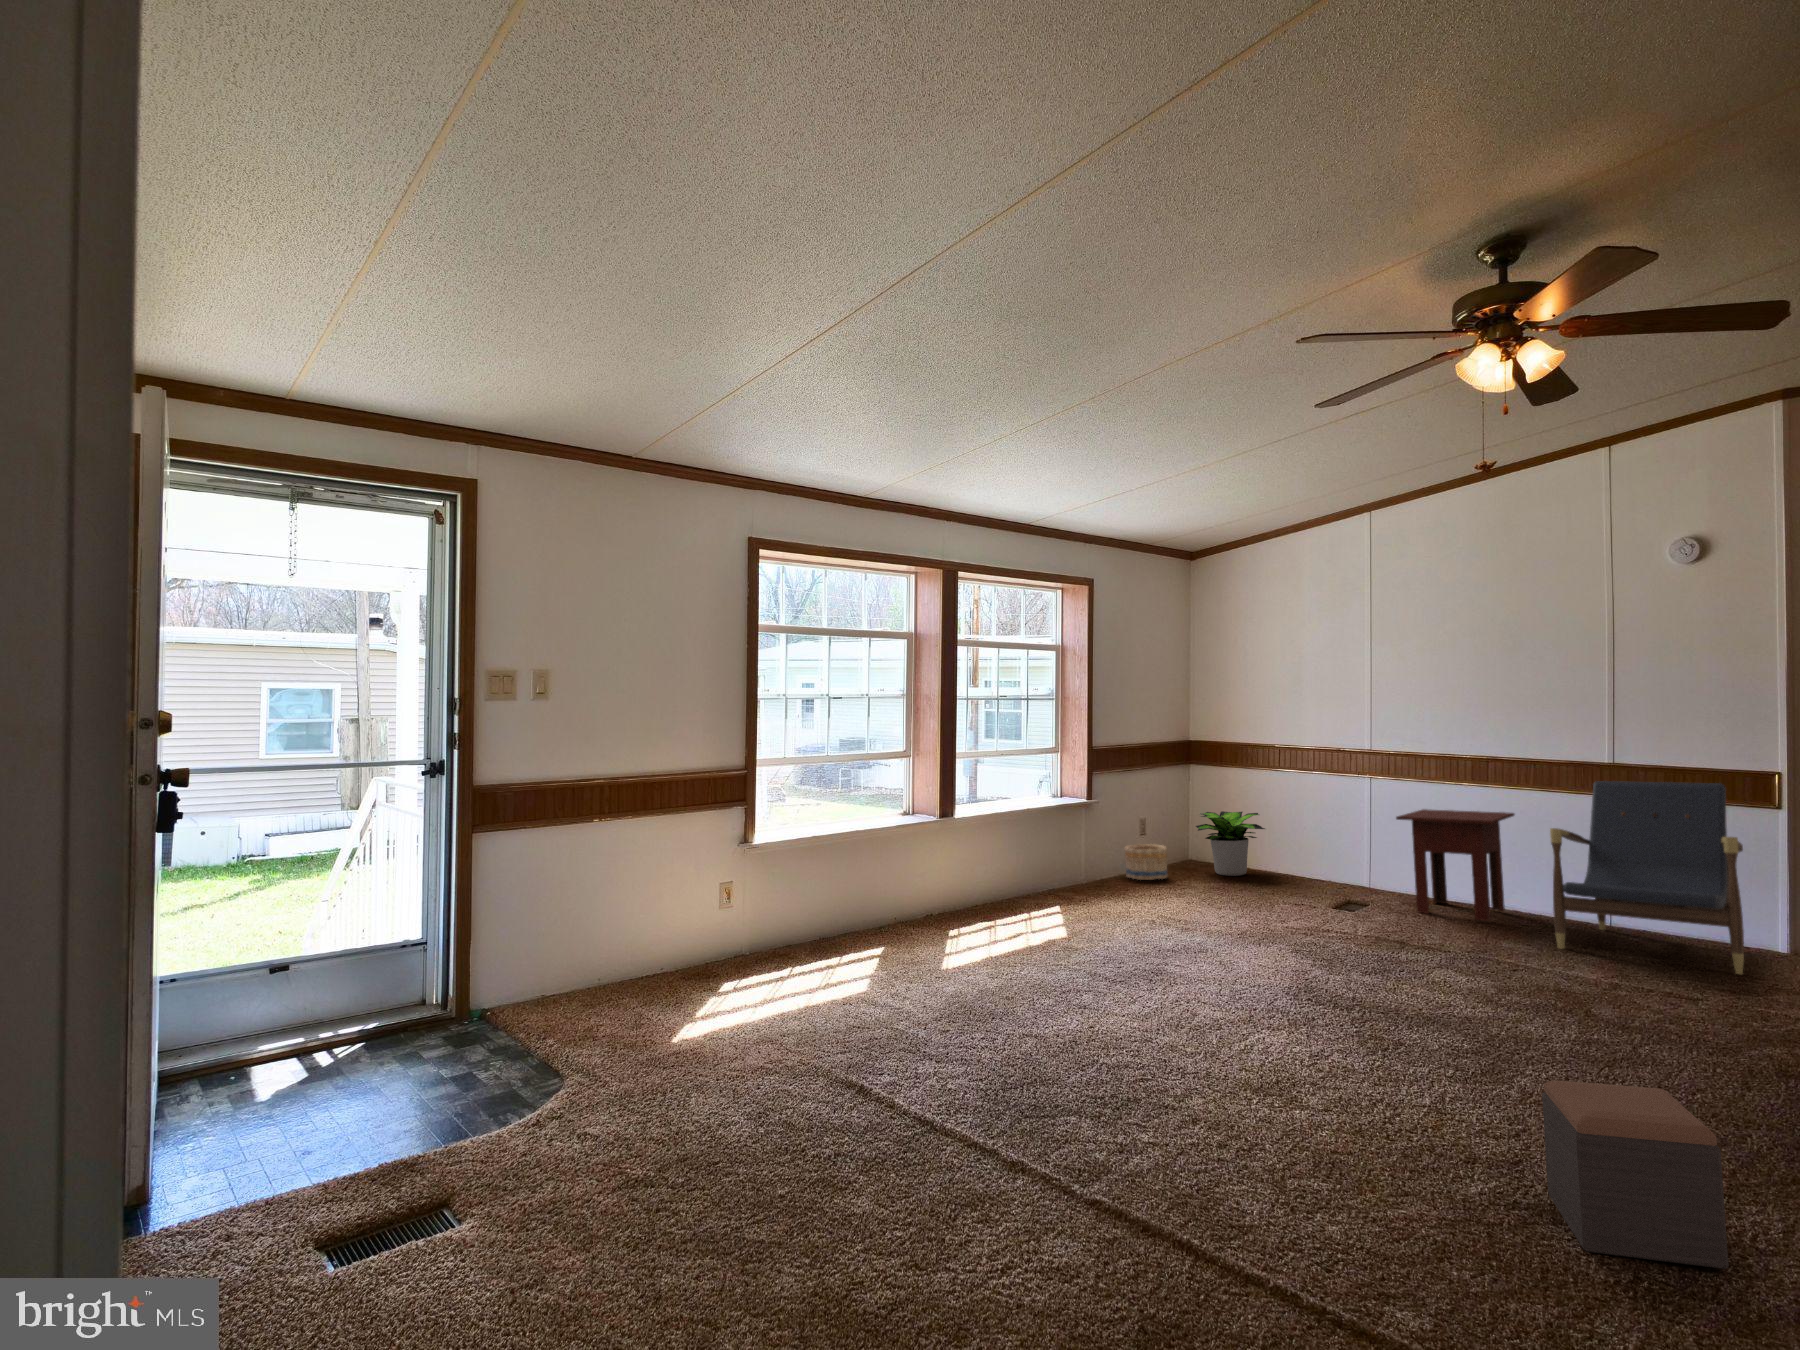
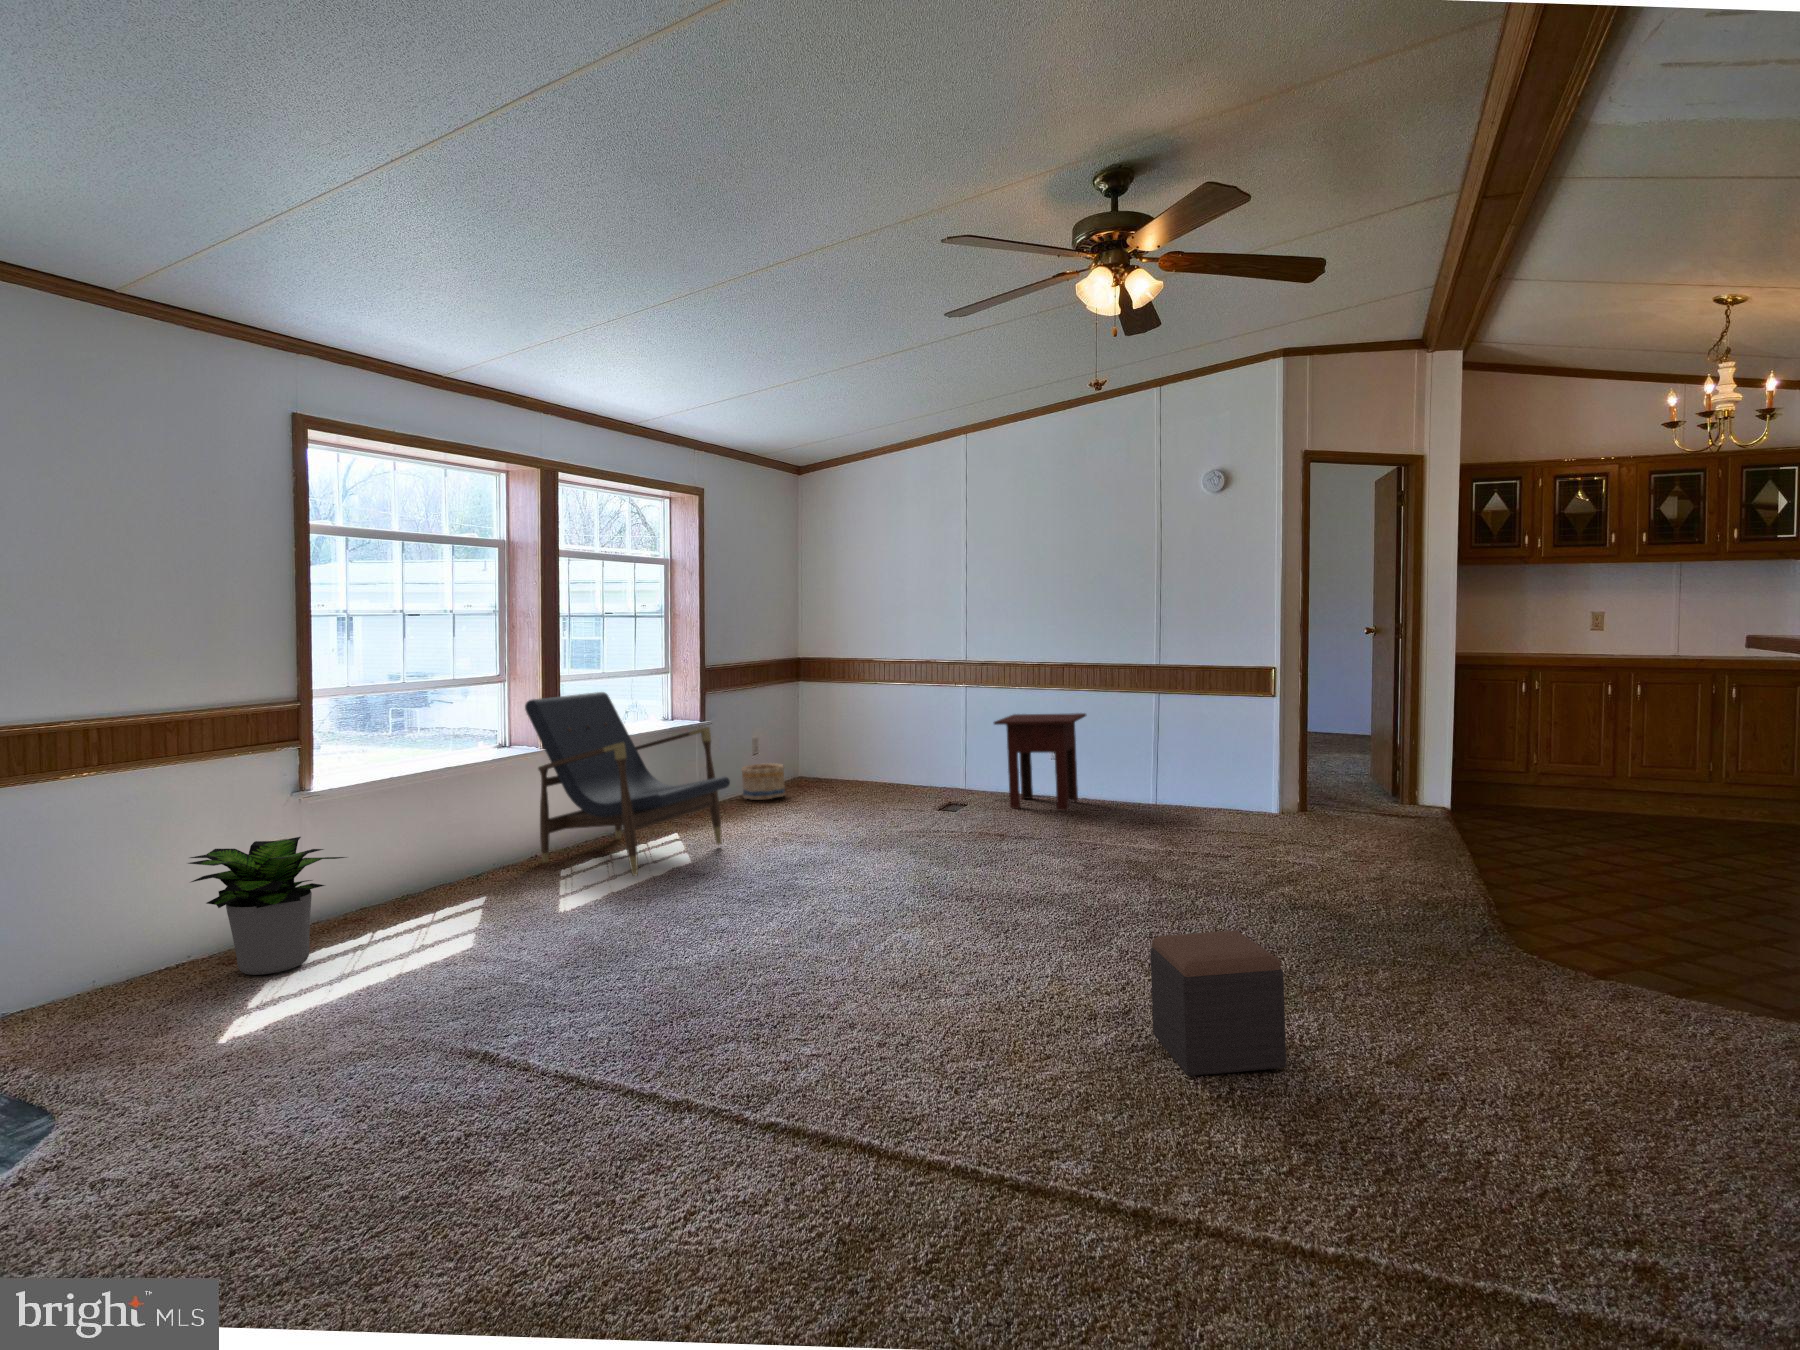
lounge chair: present [1550,781,1744,974] -> present [525,692,730,876]
potted plant: present [1196,811,1265,876] -> present [188,837,346,975]

